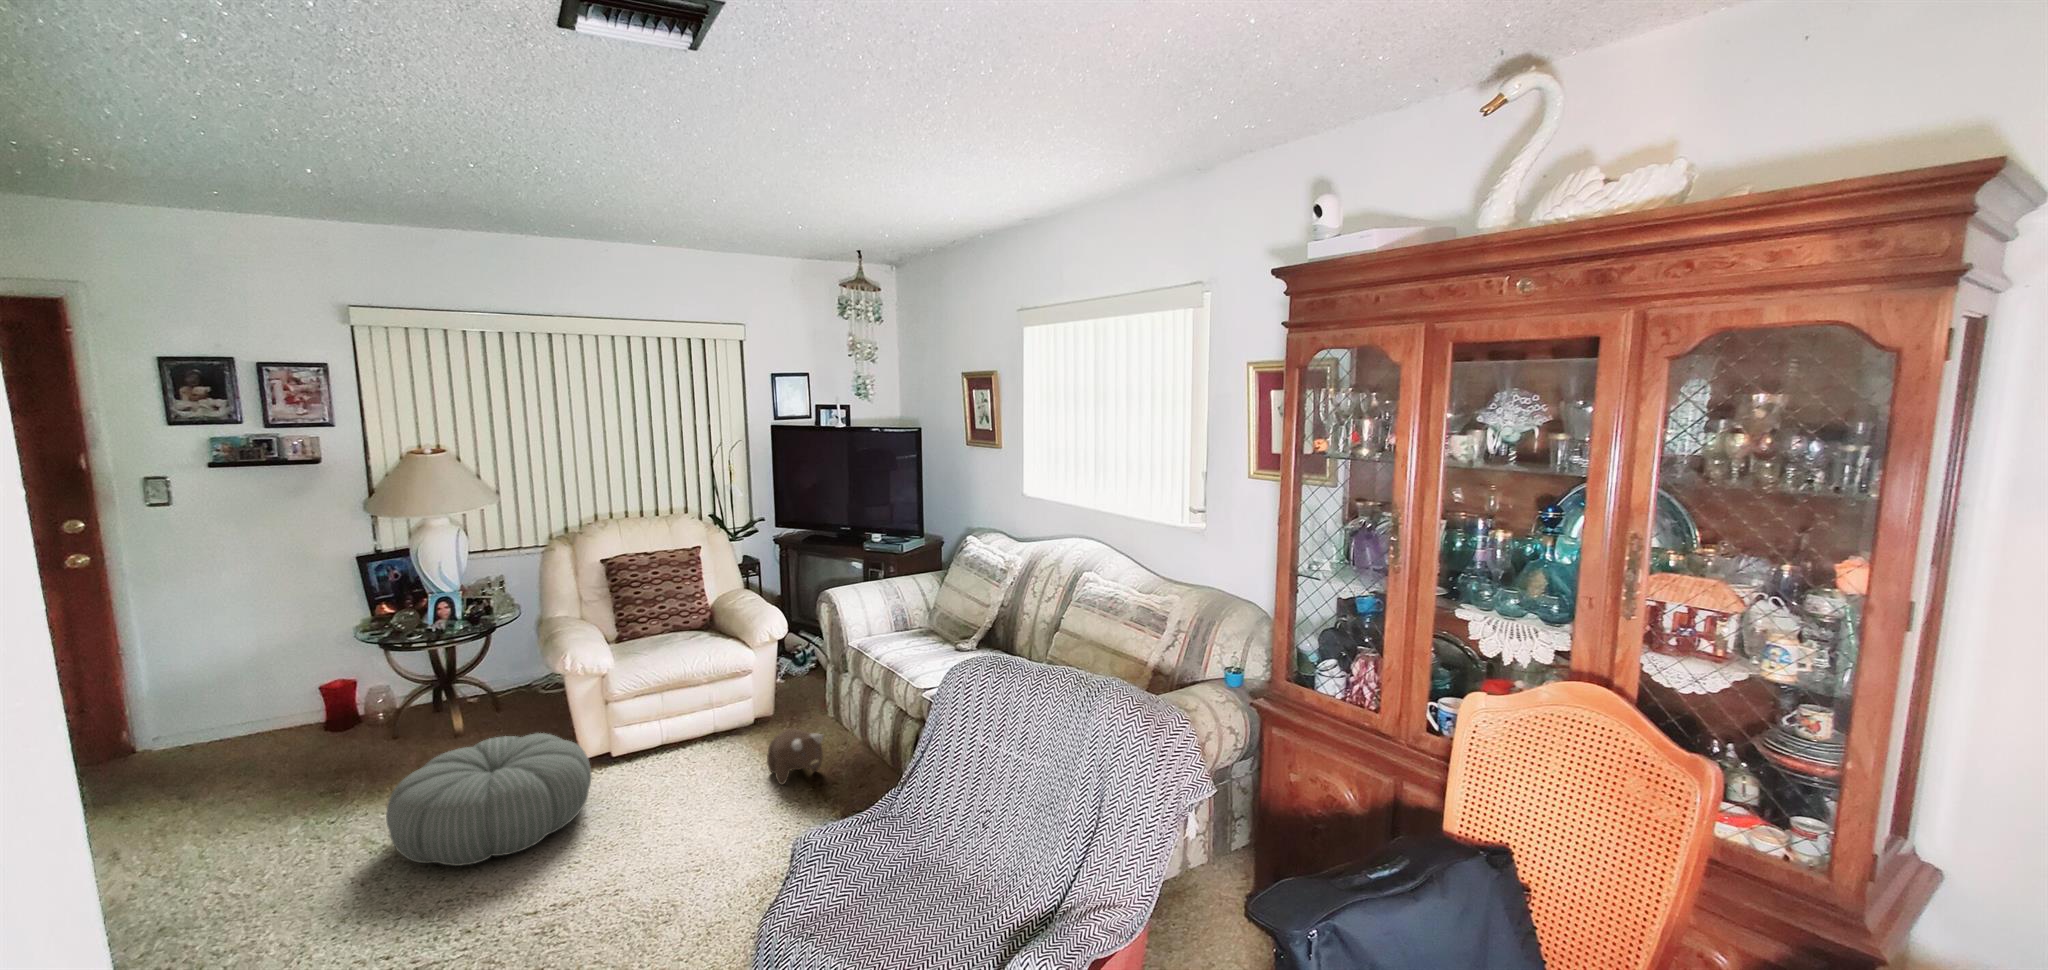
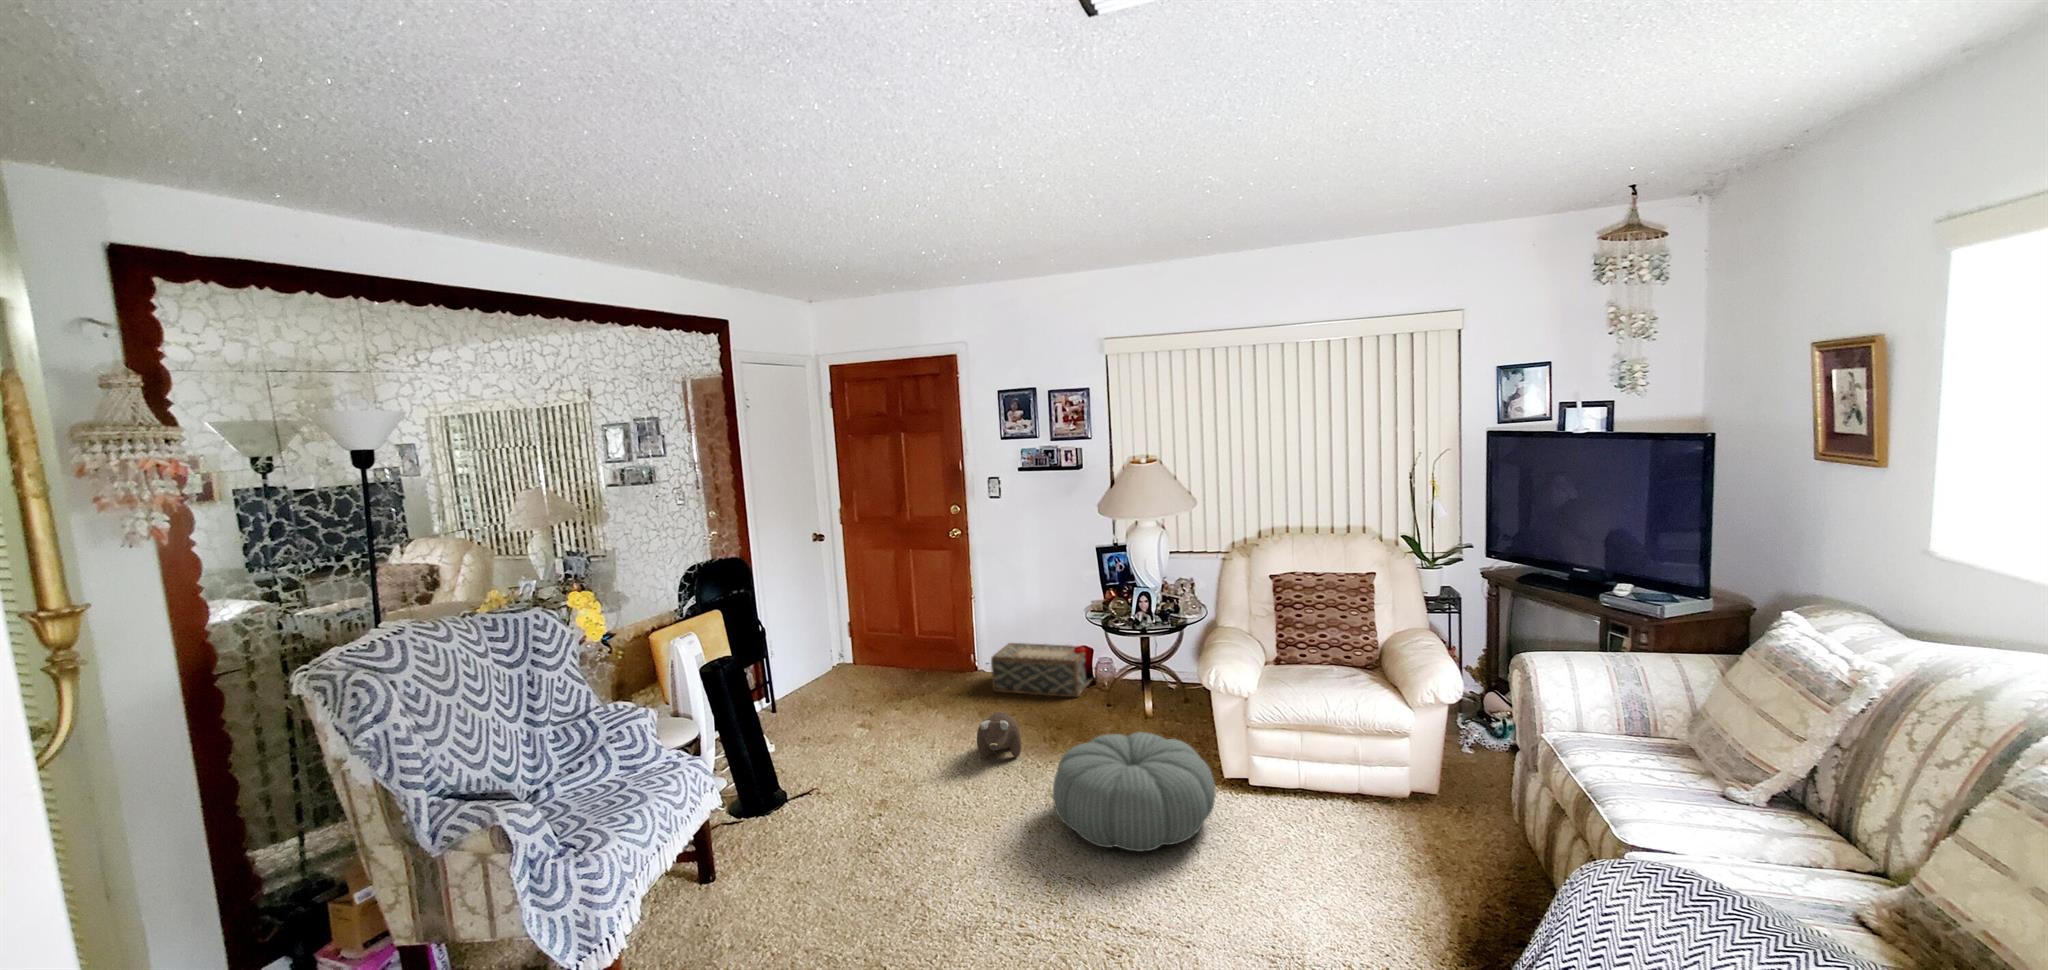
woven basket: none [183,678,358,768] -> present [991,643,1091,697]
plush toy: present [767,728,824,784] -> present [977,712,1021,757]

